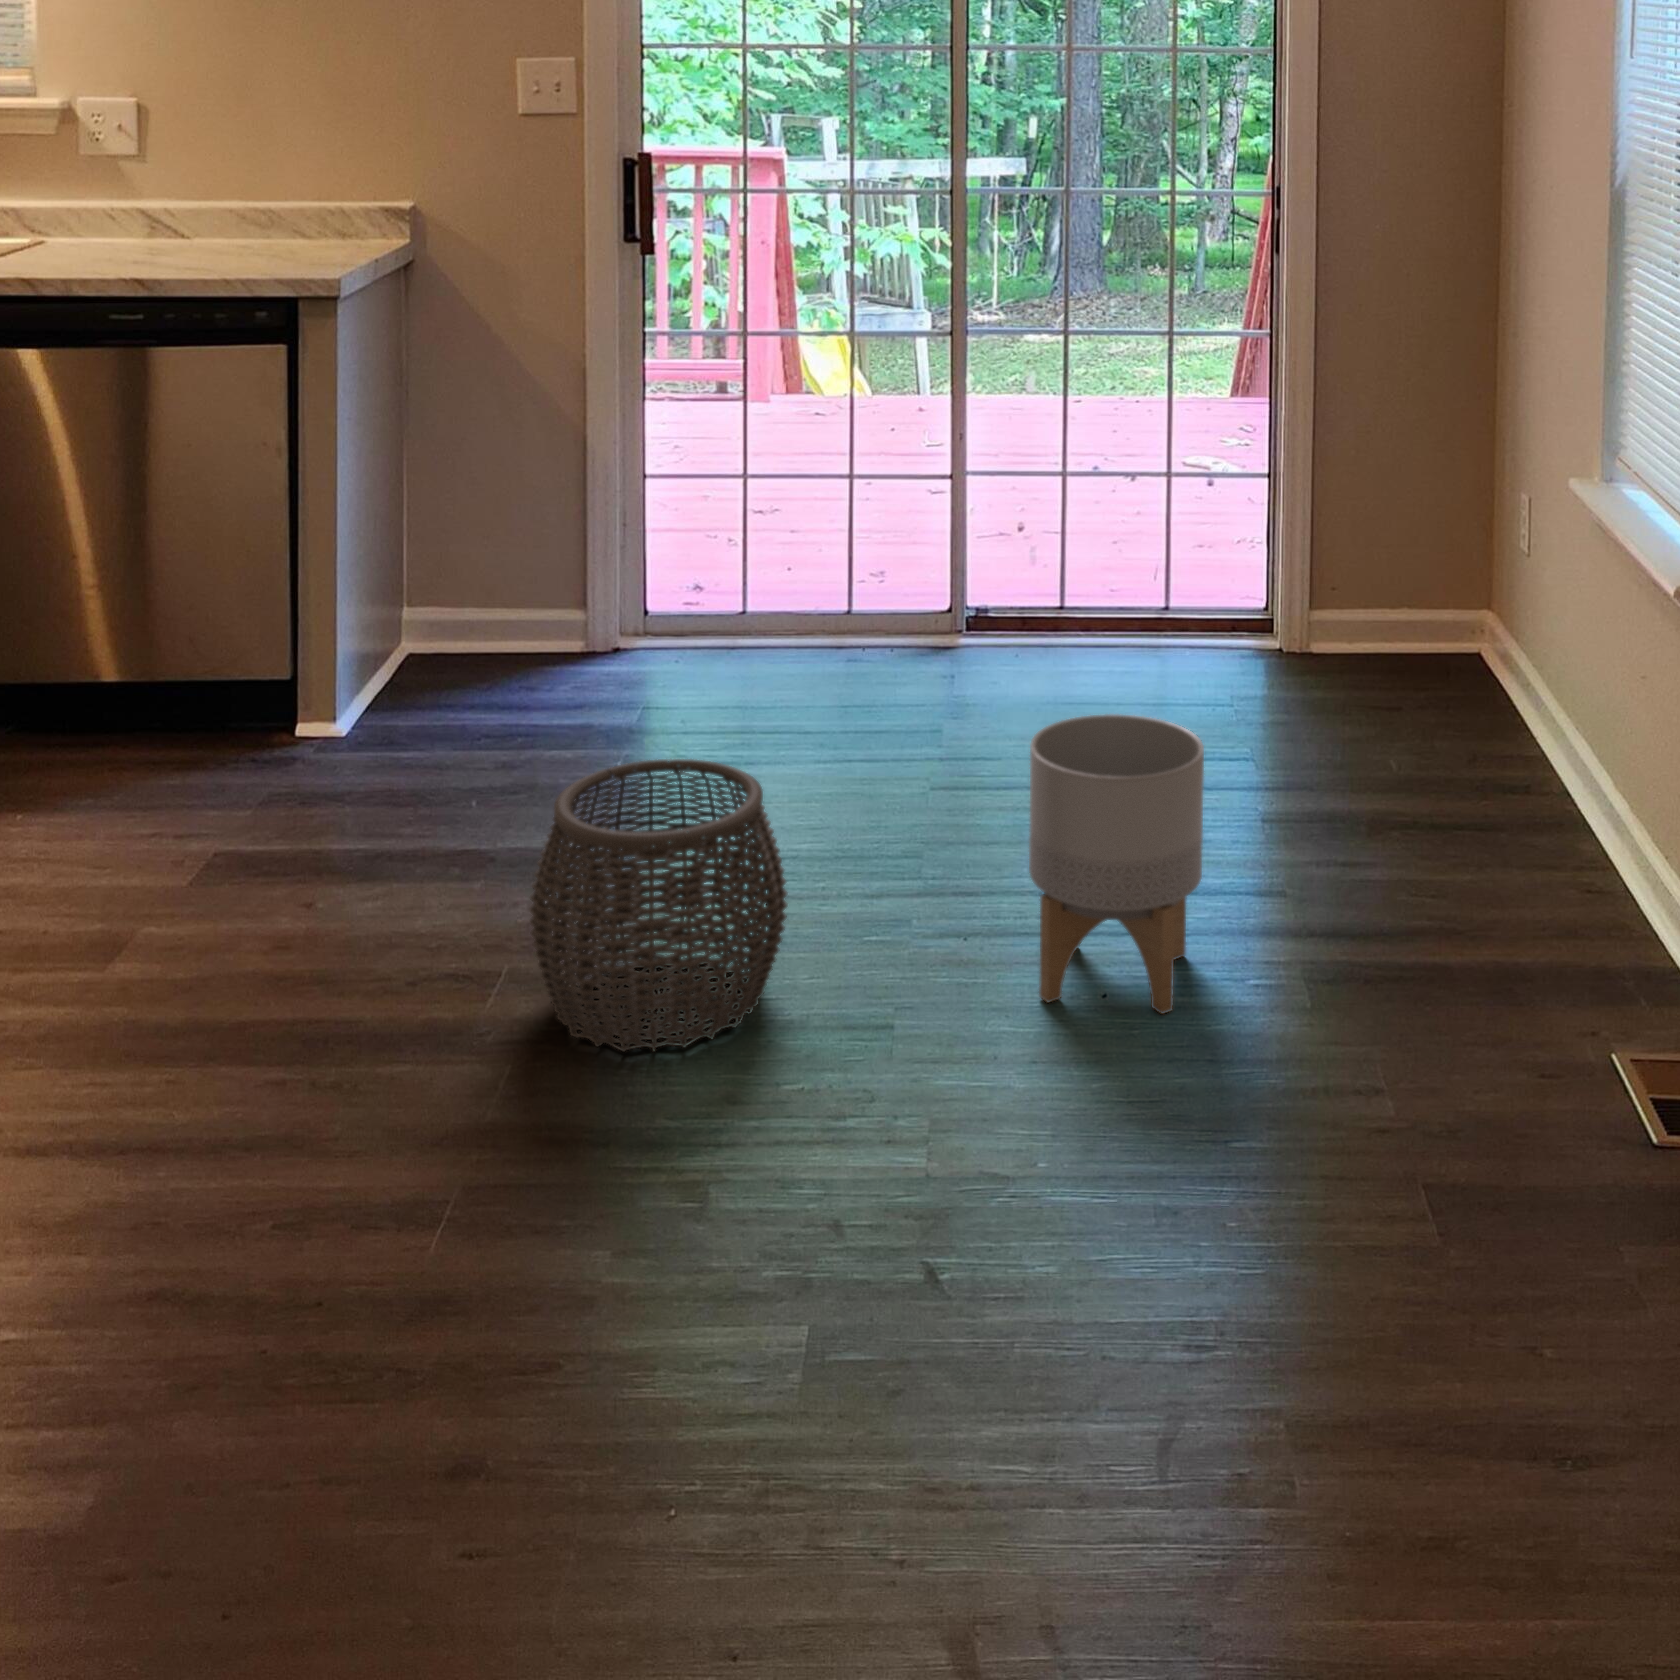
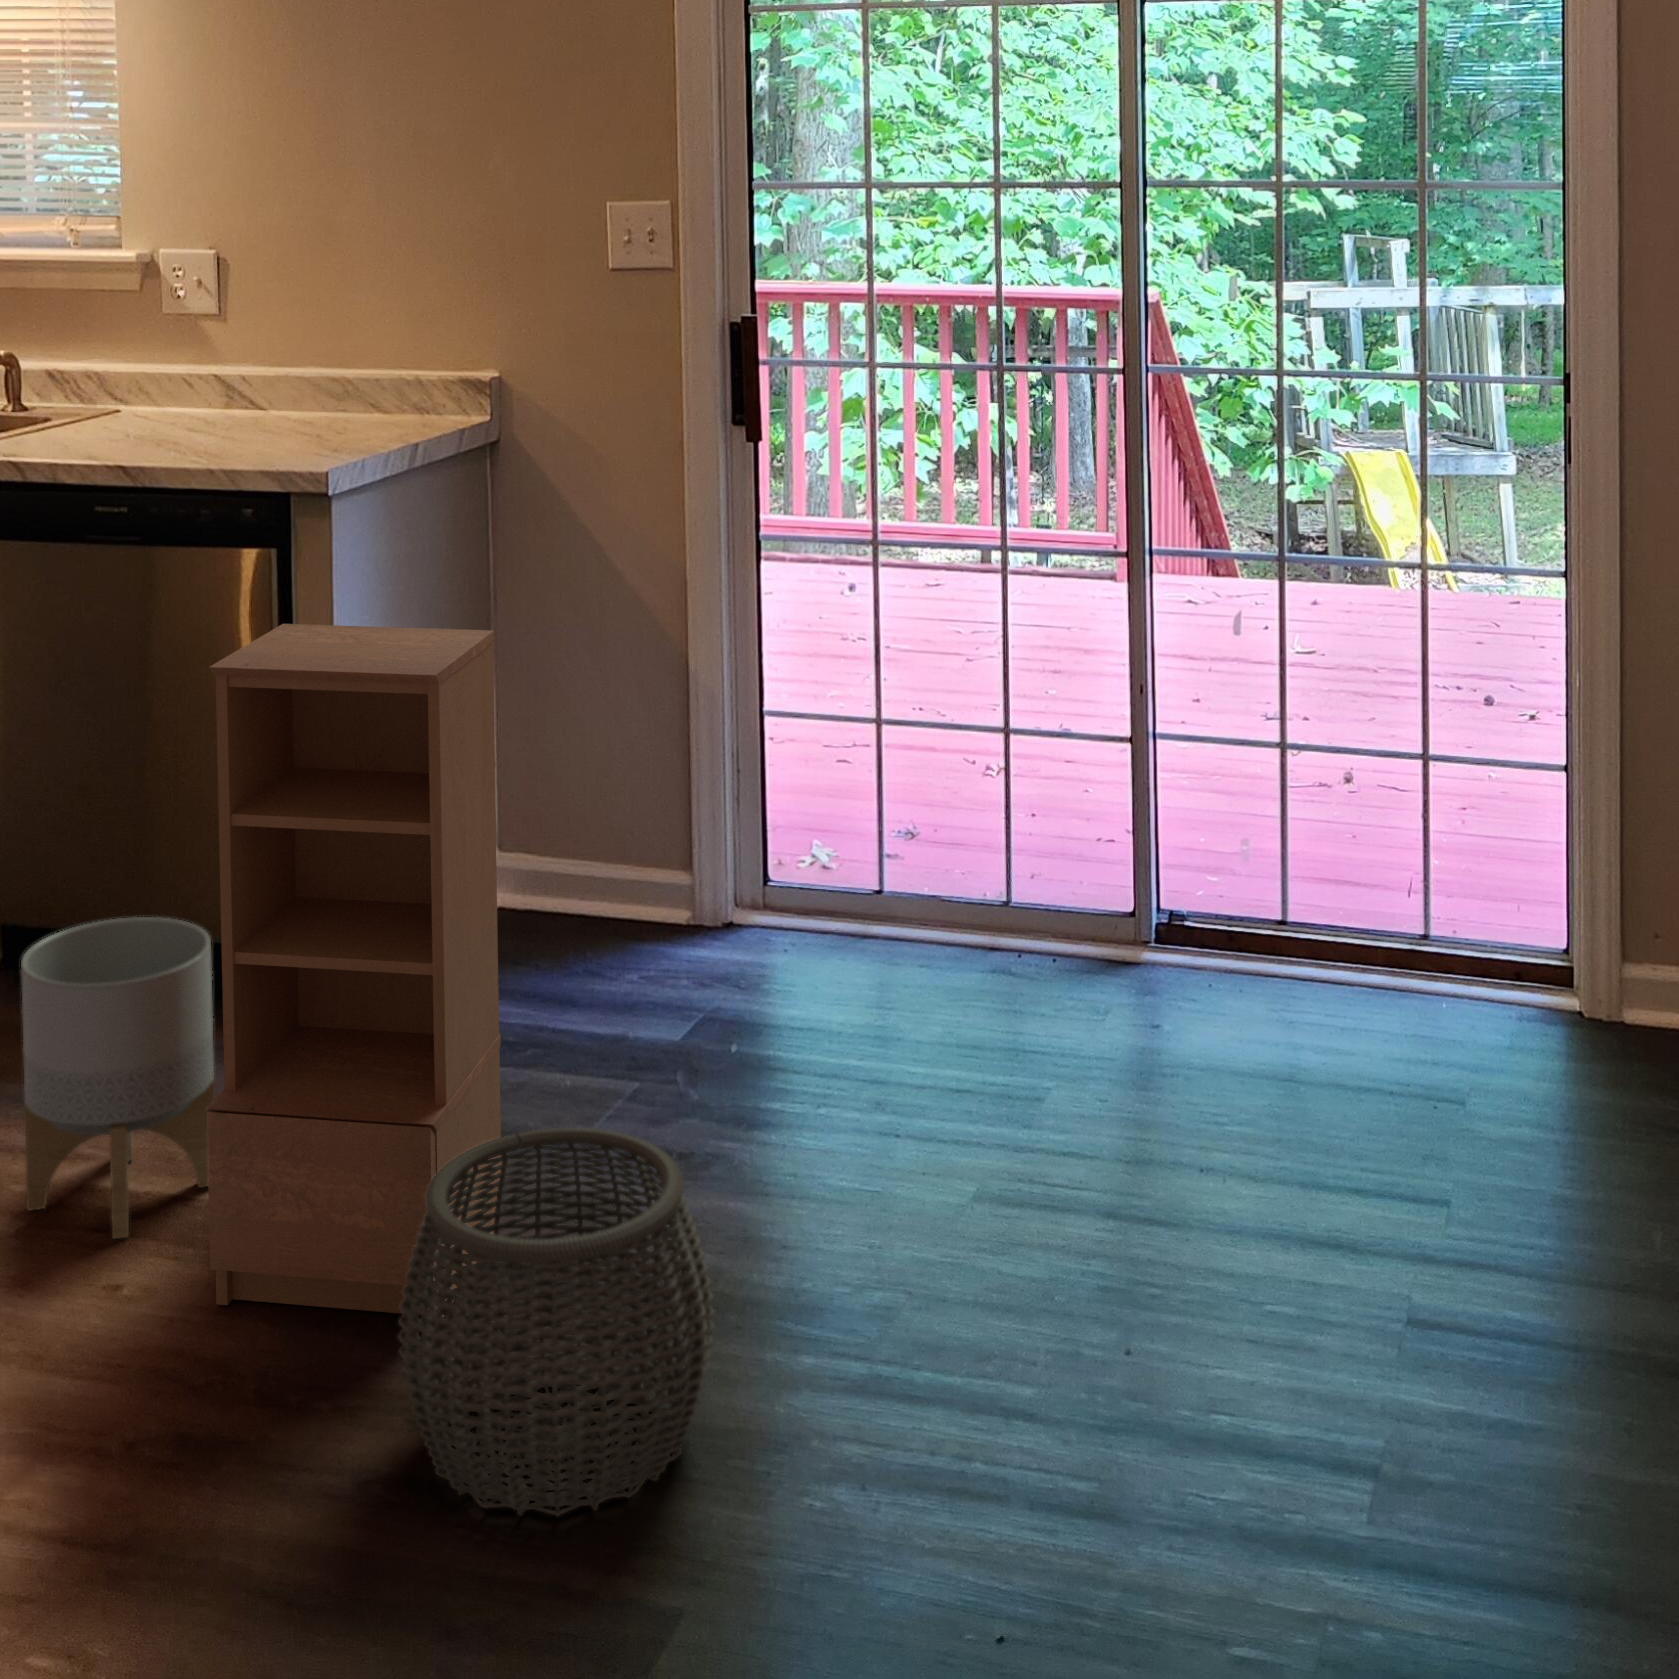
bookcase: none [305,381,535,954] -> present [206,624,501,1317]
planter: present [1029,714,1204,1014] -> present [21,917,214,1239]

